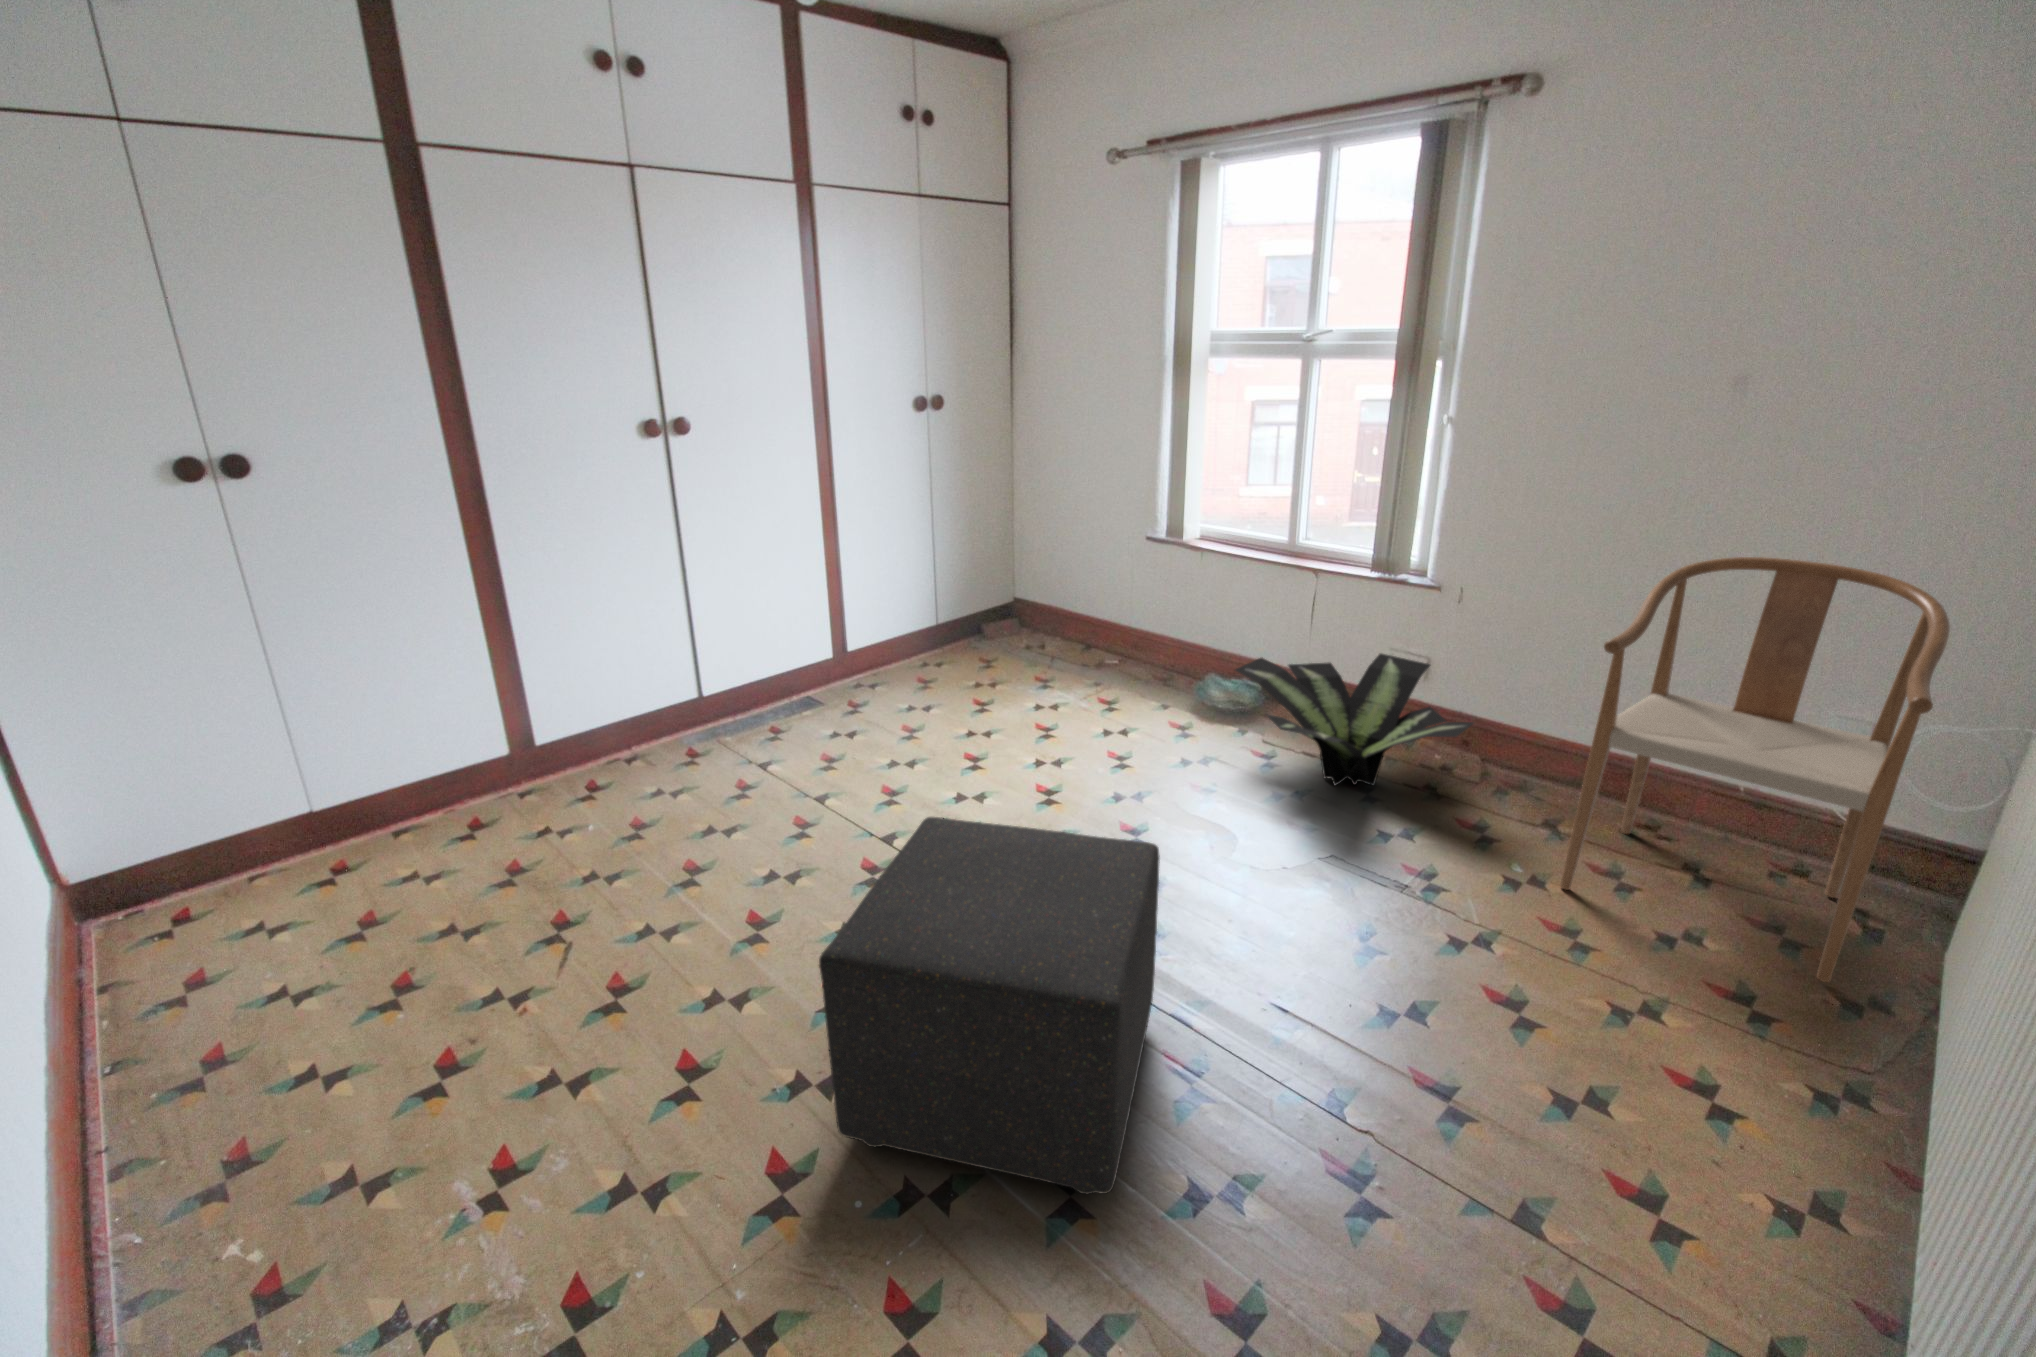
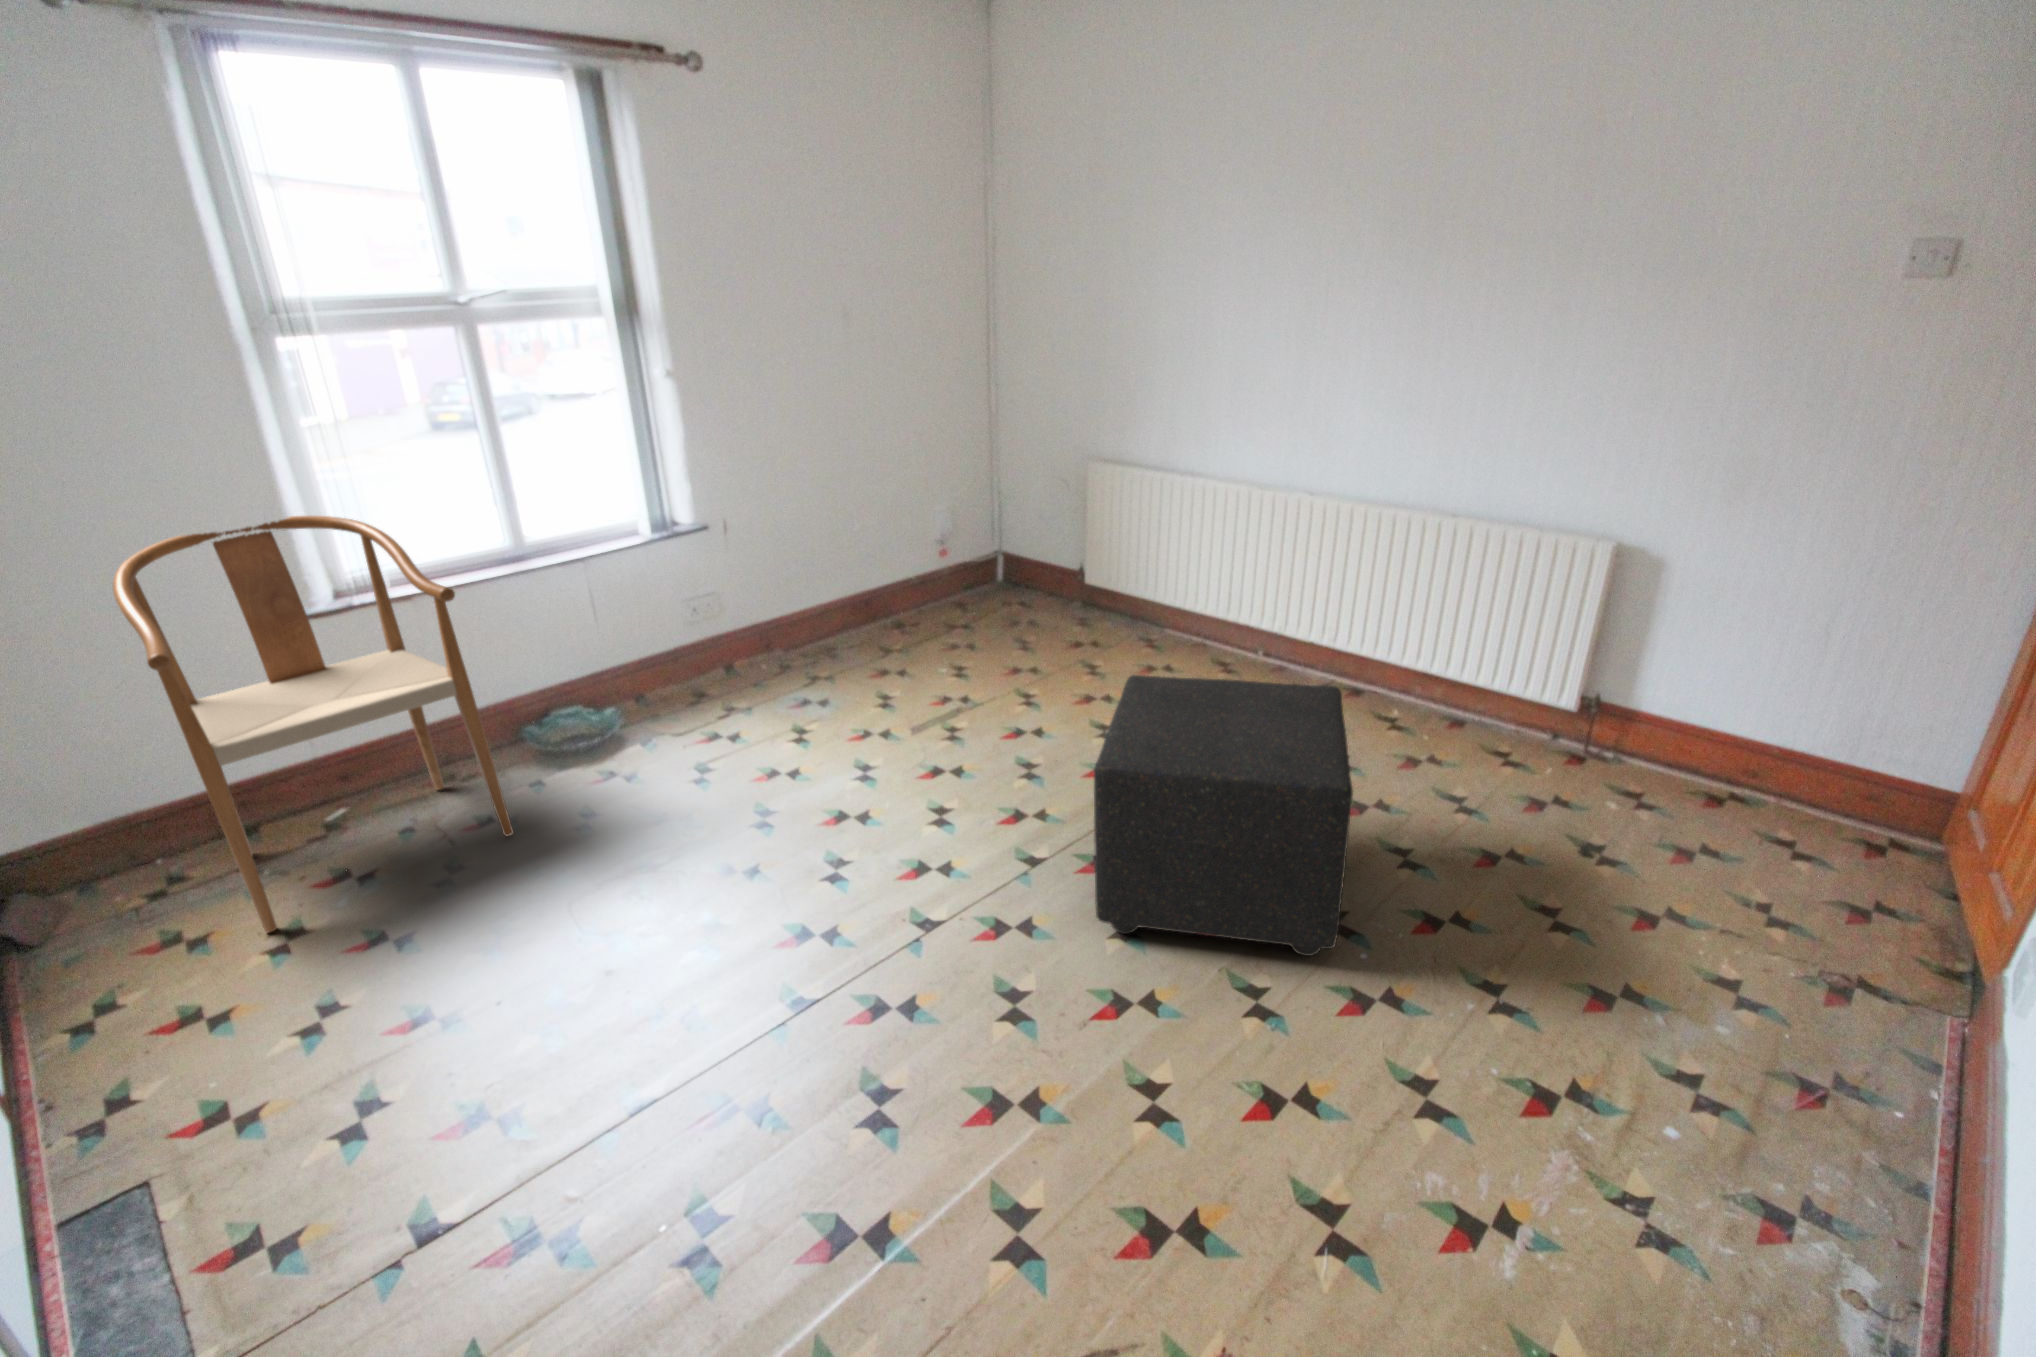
chair: present [1560,557,1950,982] -> present [113,516,513,933]
potted plant: present [1235,654,1473,786] -> none [646,596,862,720]

